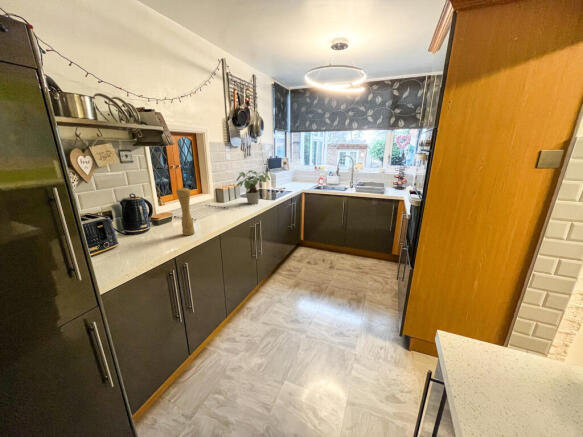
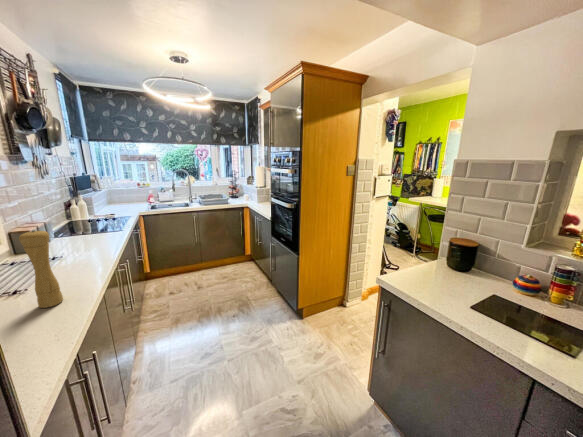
potted plant: present [237,170,270,204] -> none [56,194,113,242]

